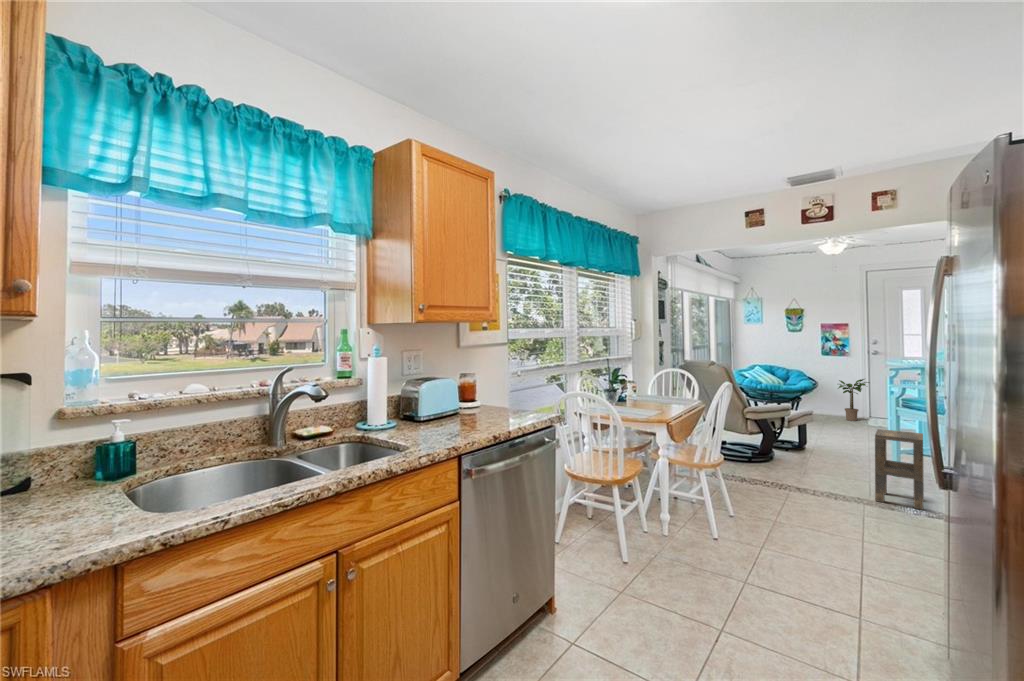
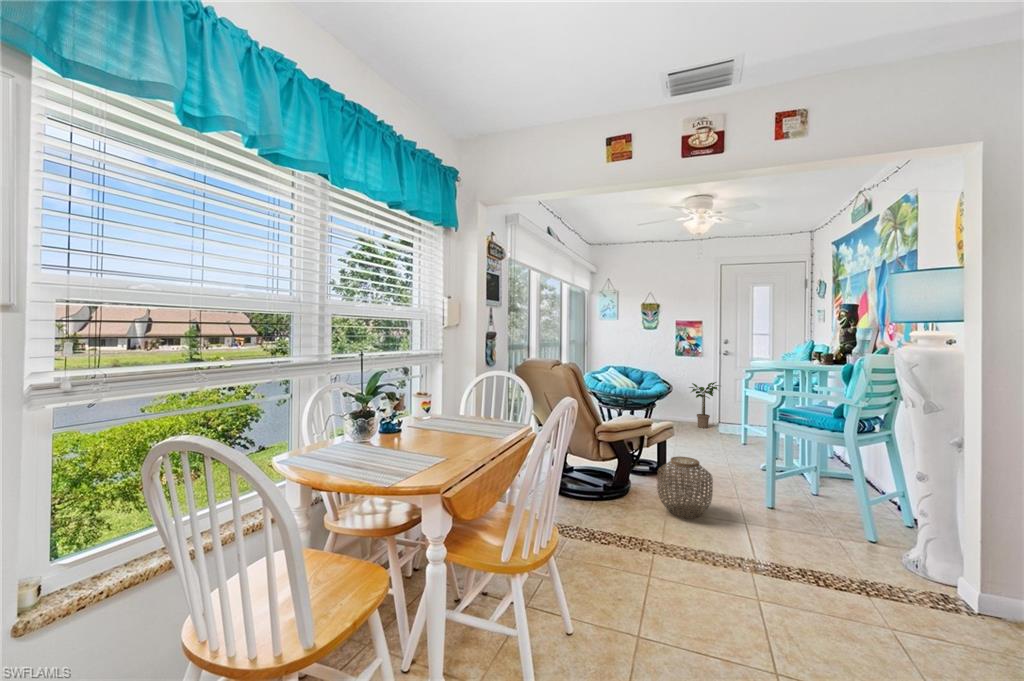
side table: present [875,429,924,510] -> none [765,456,834,580]
woven basket: none [794,432,840,476] -> present [657,456,713,519]

